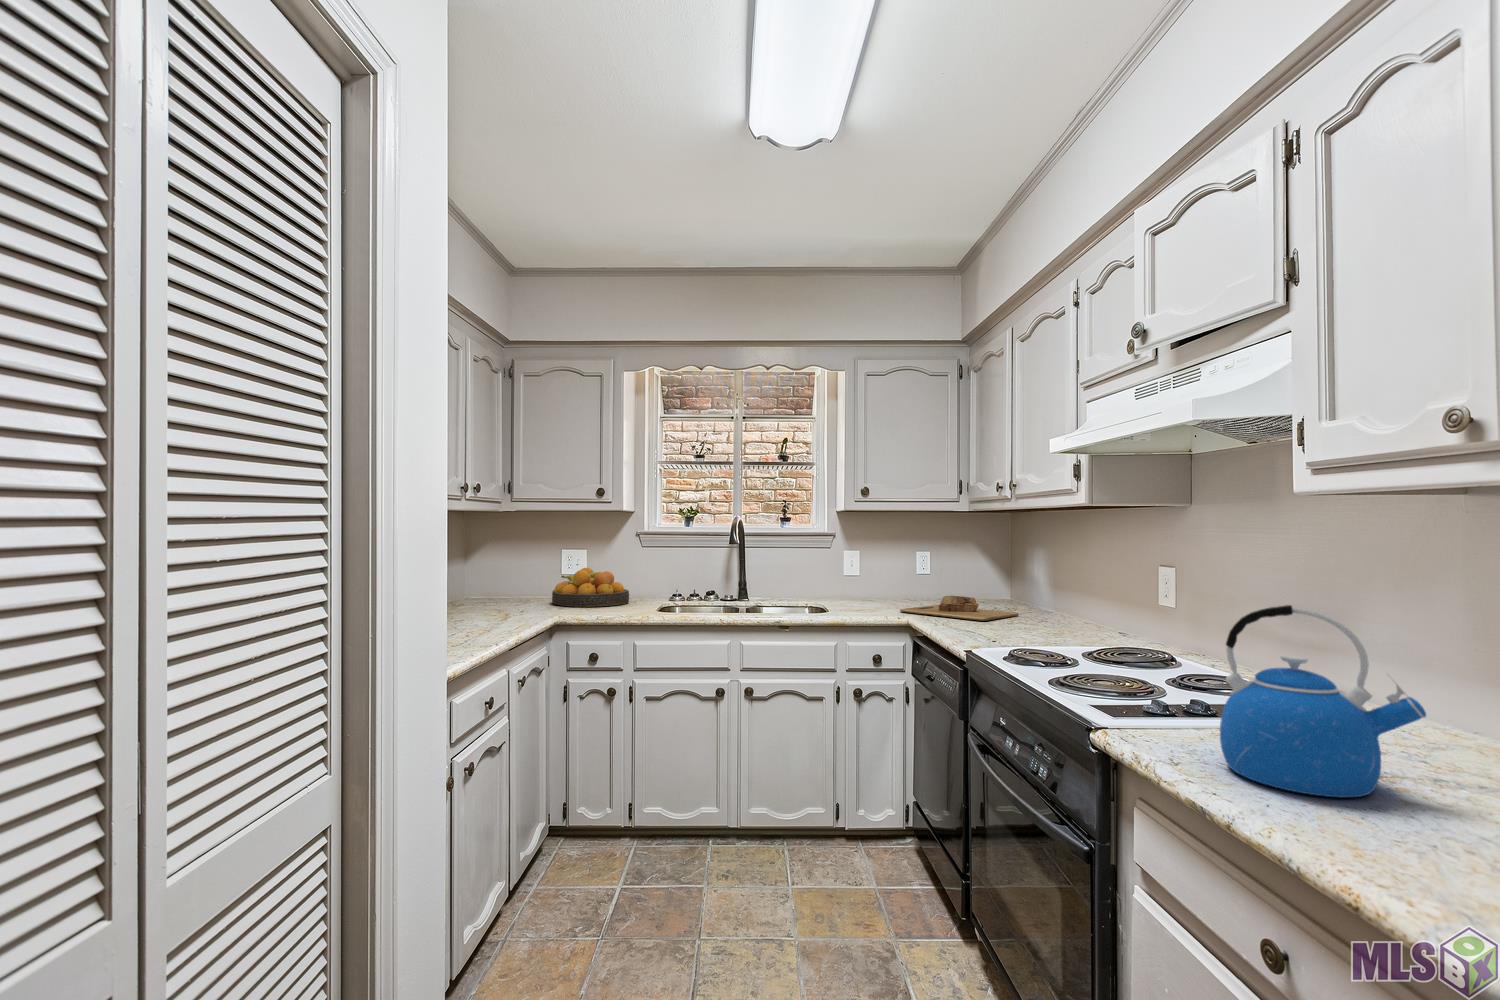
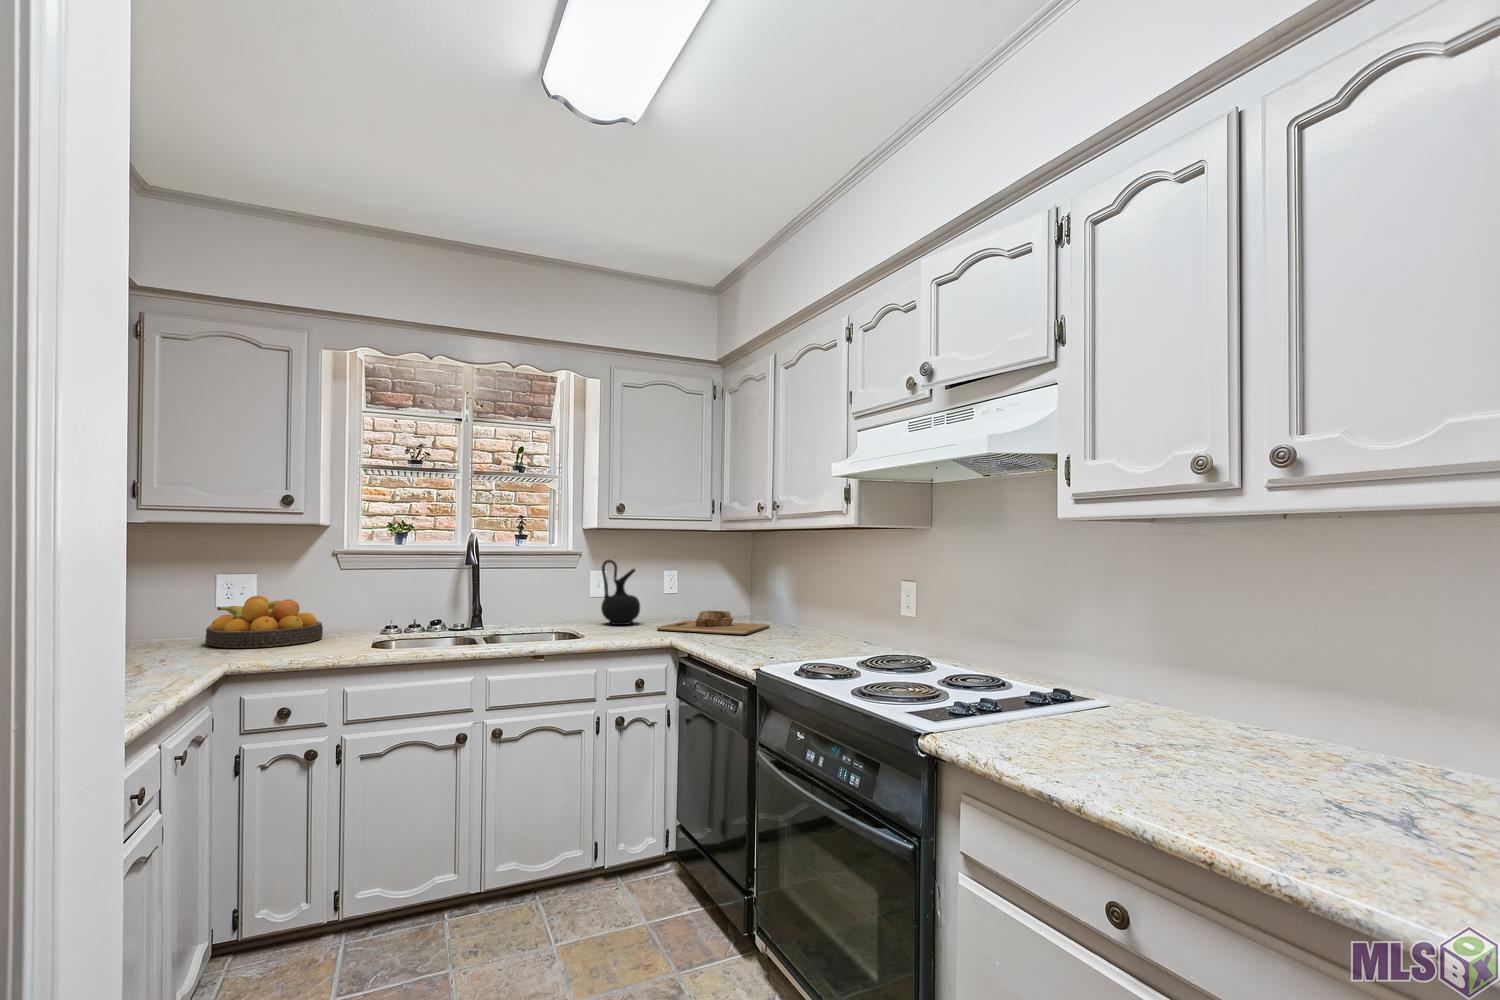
ceramic jug: none [853,545,889,606] -> present [601,560,640,625]
kettle: present [1220,605,1426,798] -> none [1034,615,1175,770]

